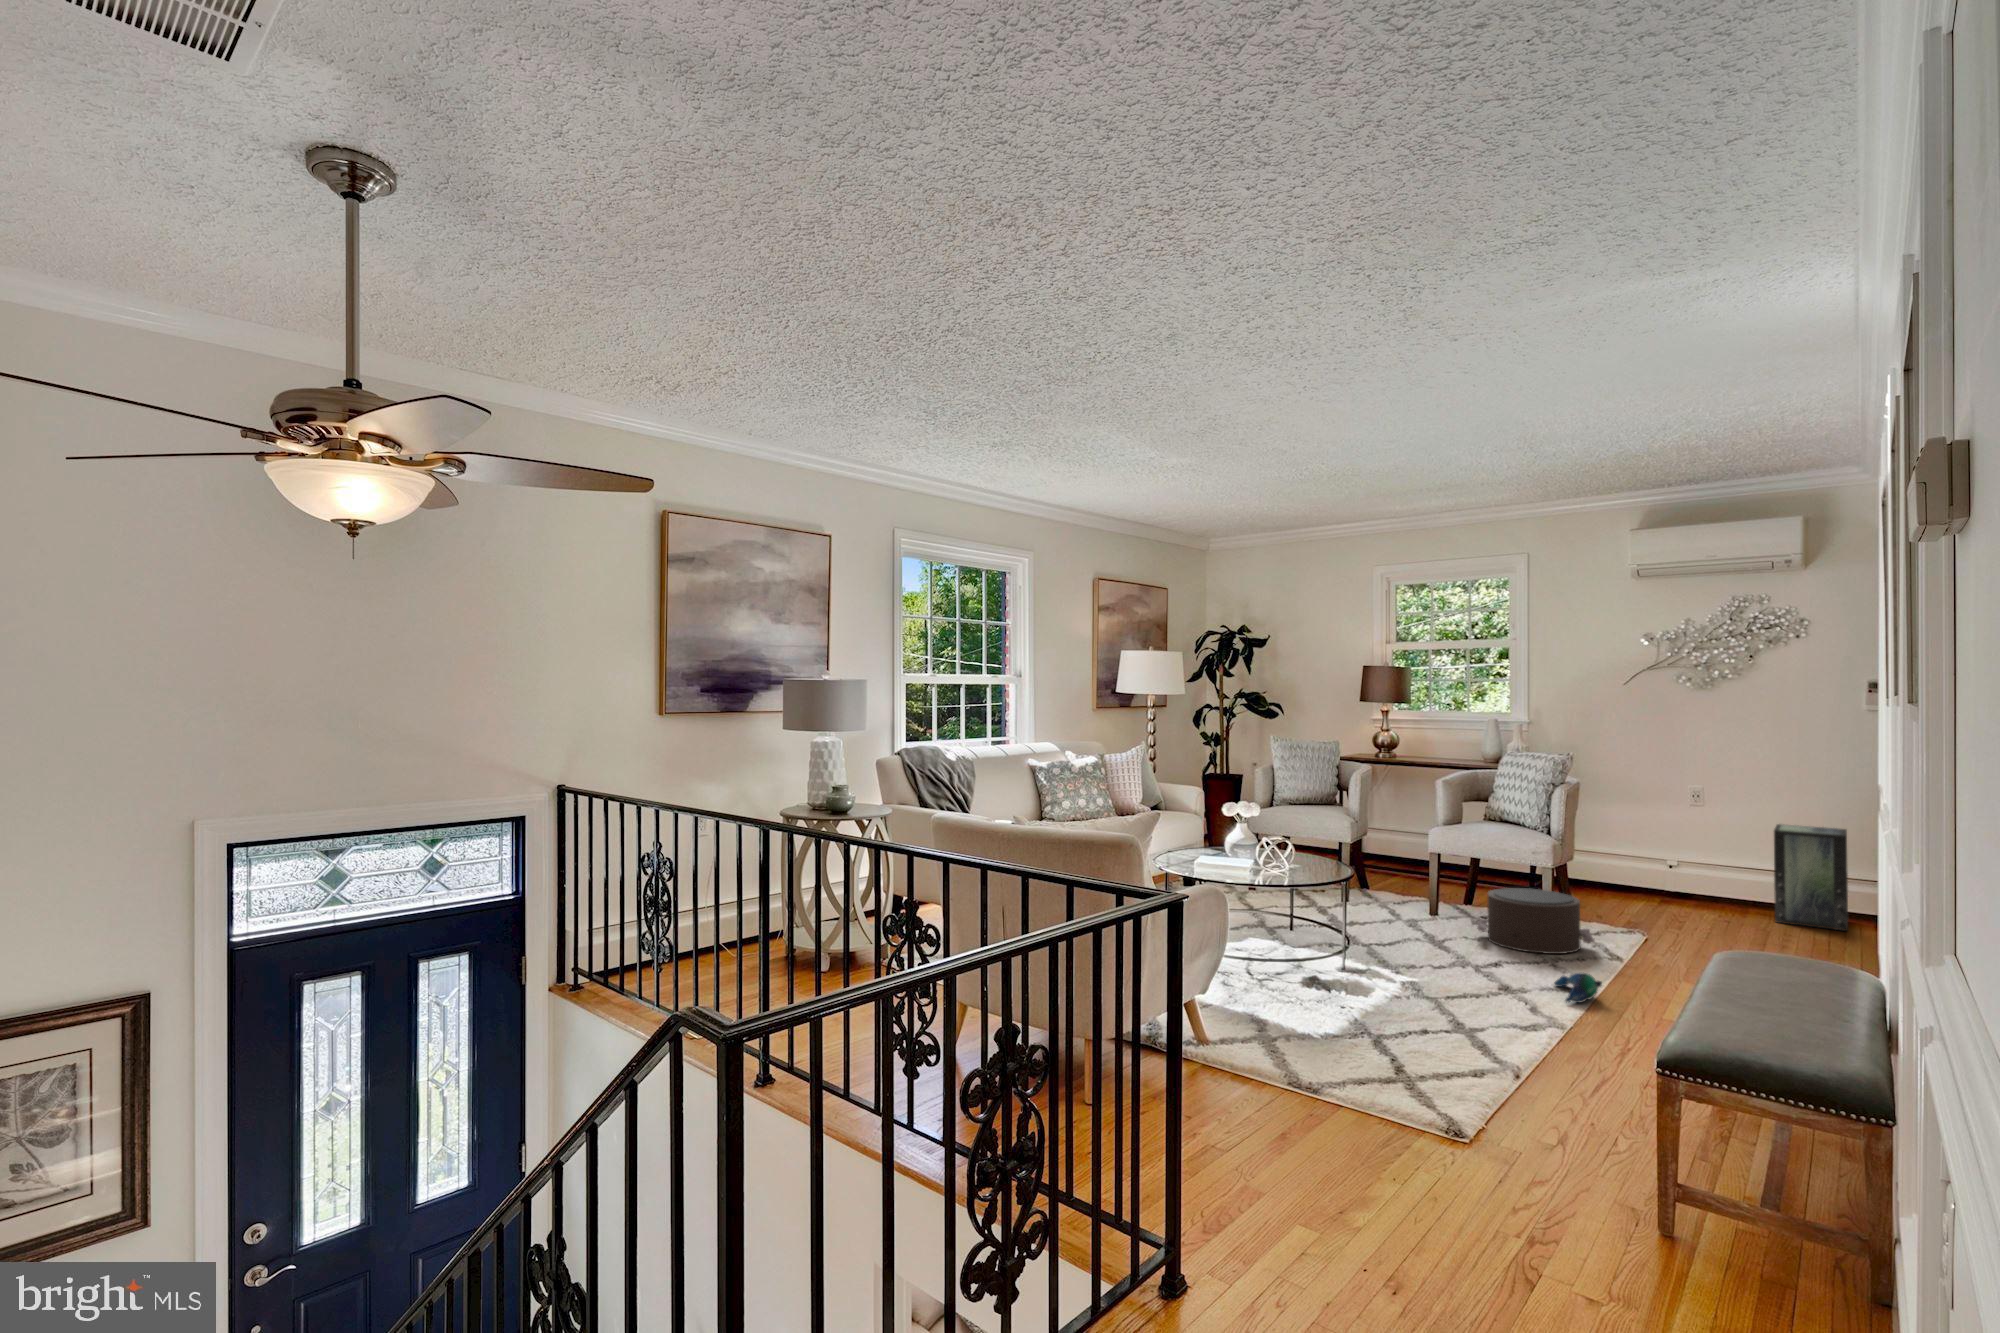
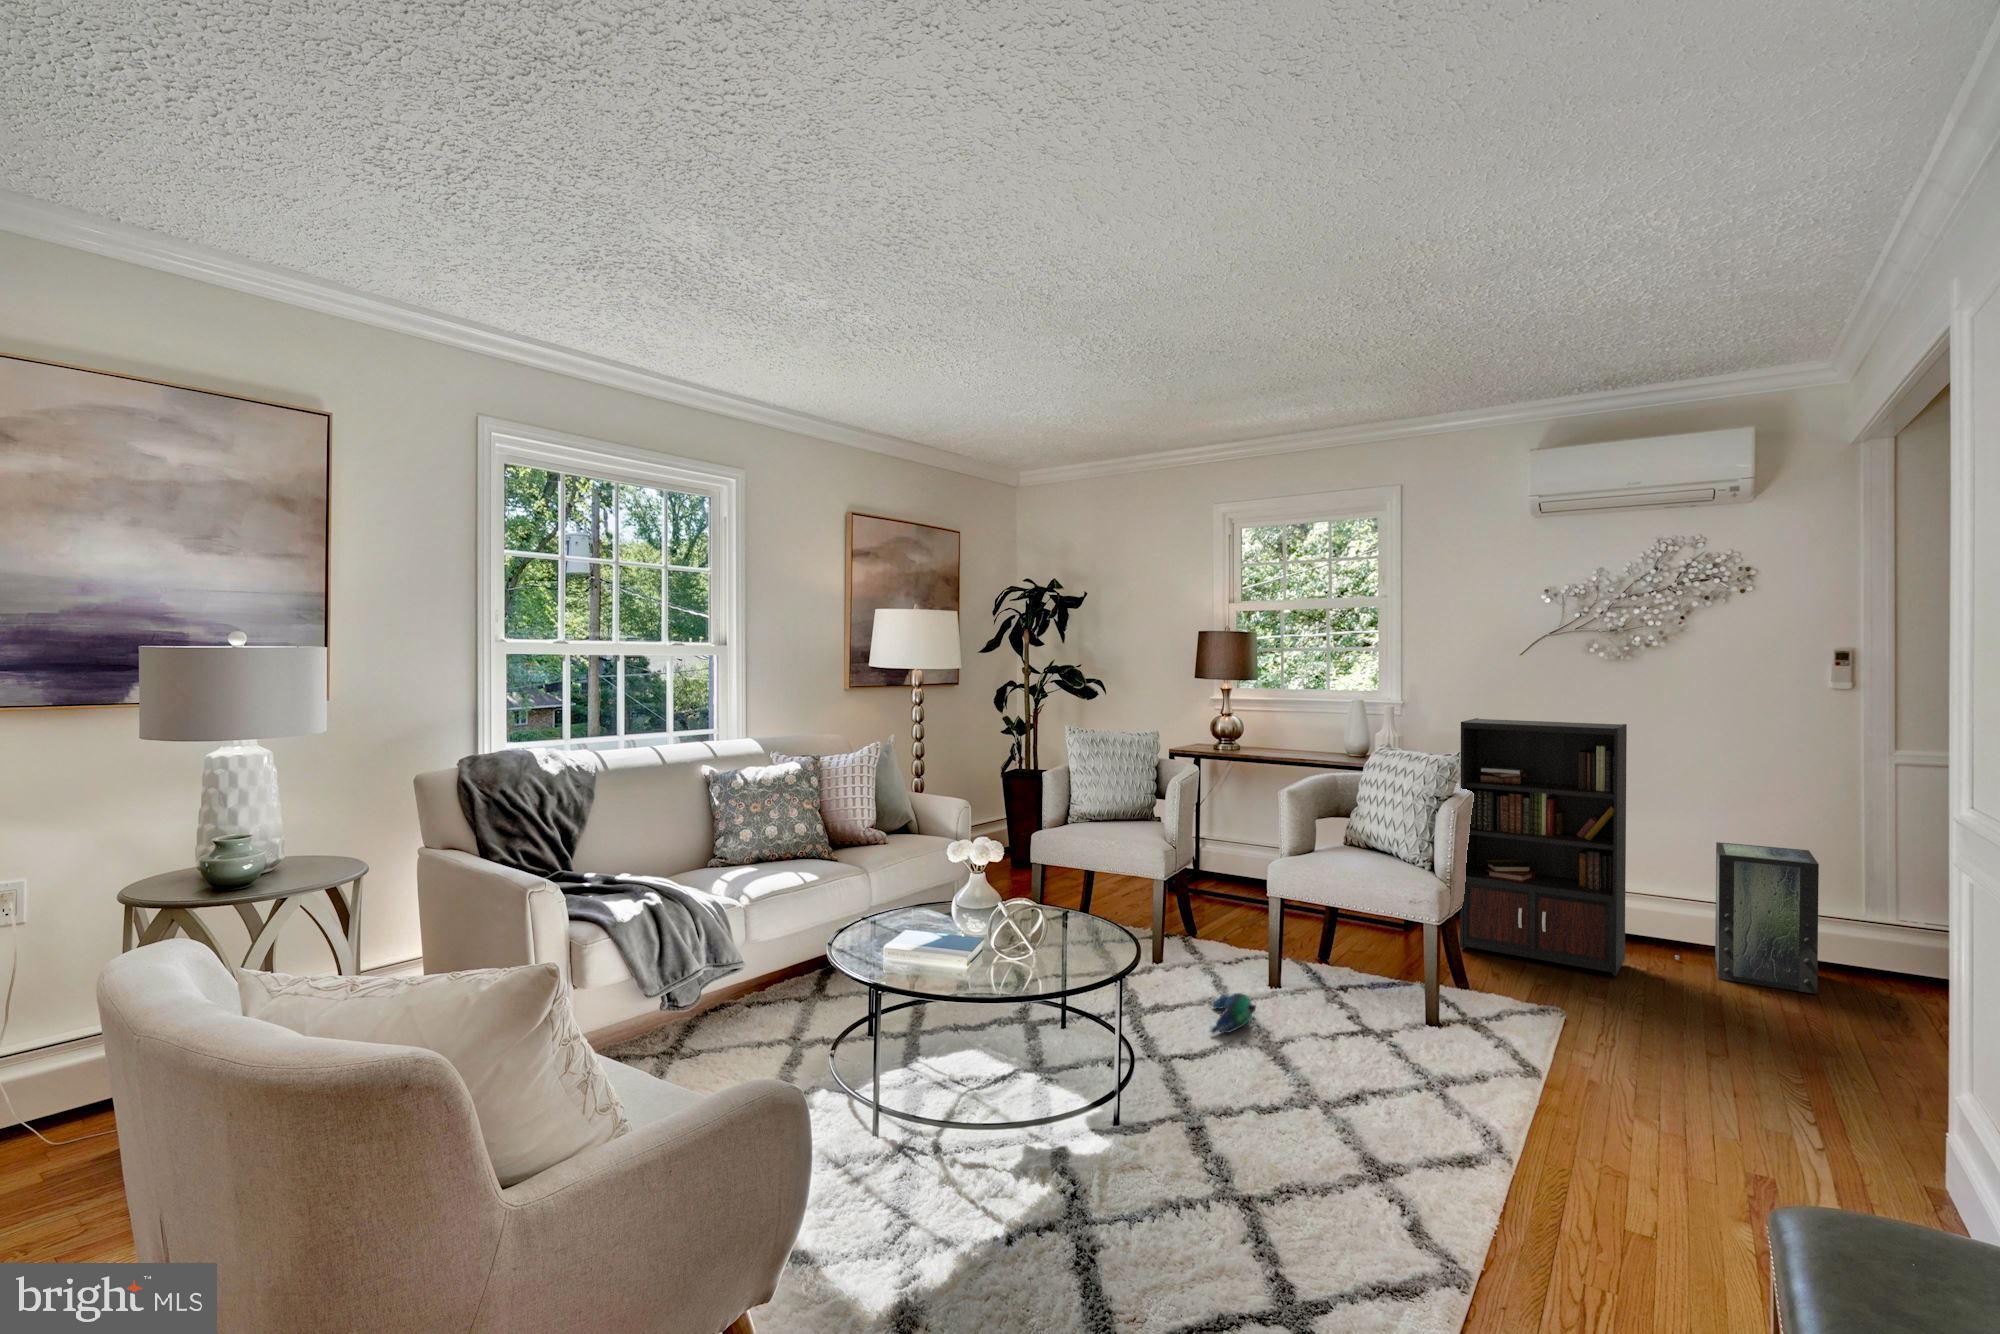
bookcase: none [1574,731,1748,917] -> present [1460,718,1679,976]
pouf: present [1477,888,1595,954] -> none [1329,952,1498,1064]
plush toy: present [1554,973,1602,1003] -> present [1211,993,1256,1034]

